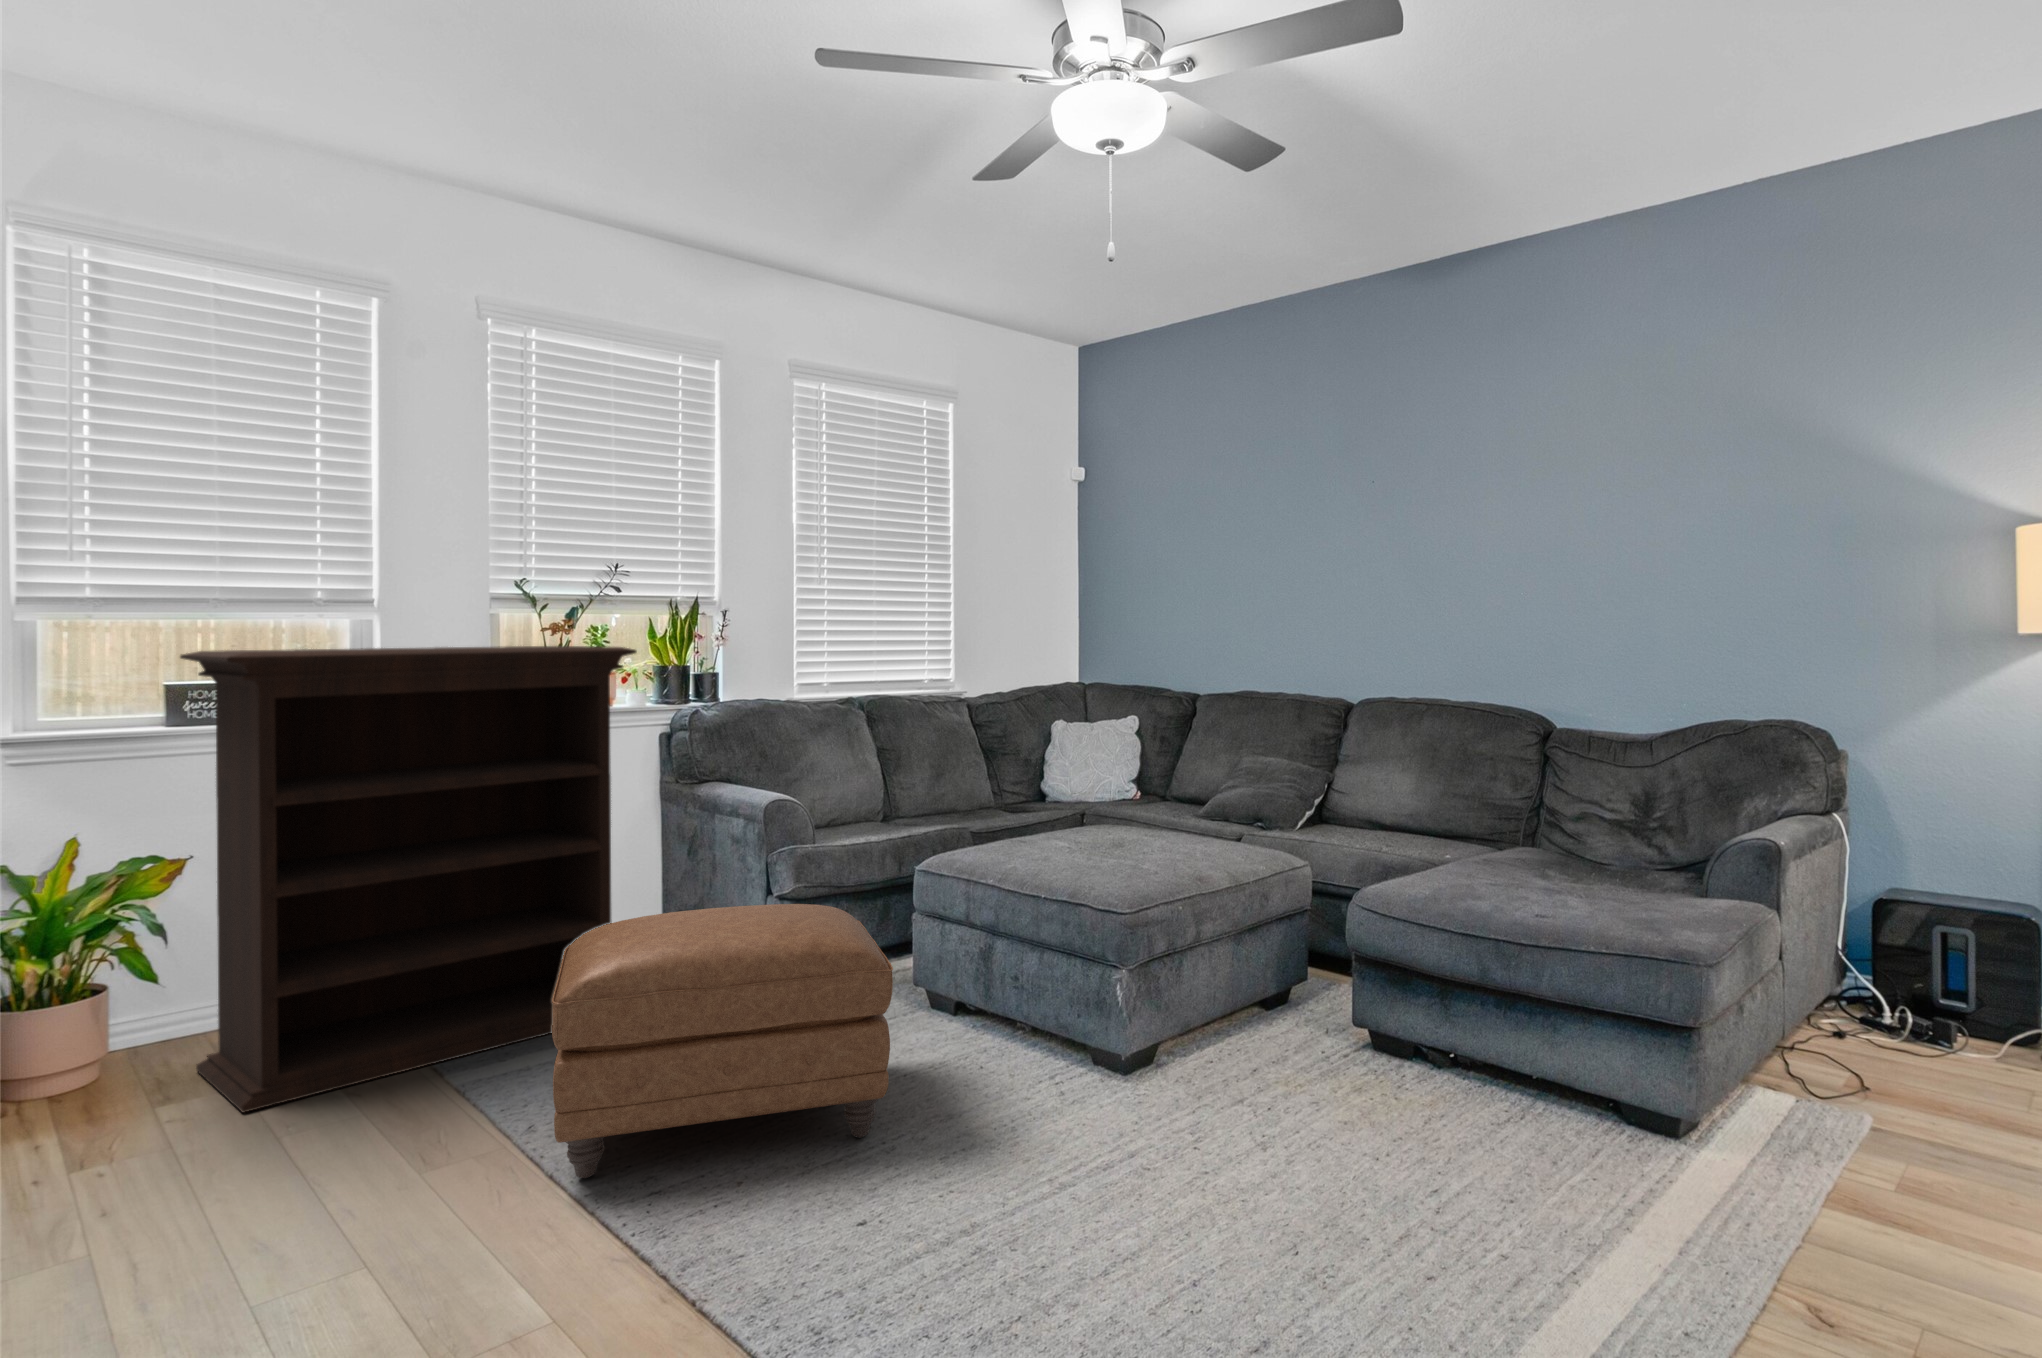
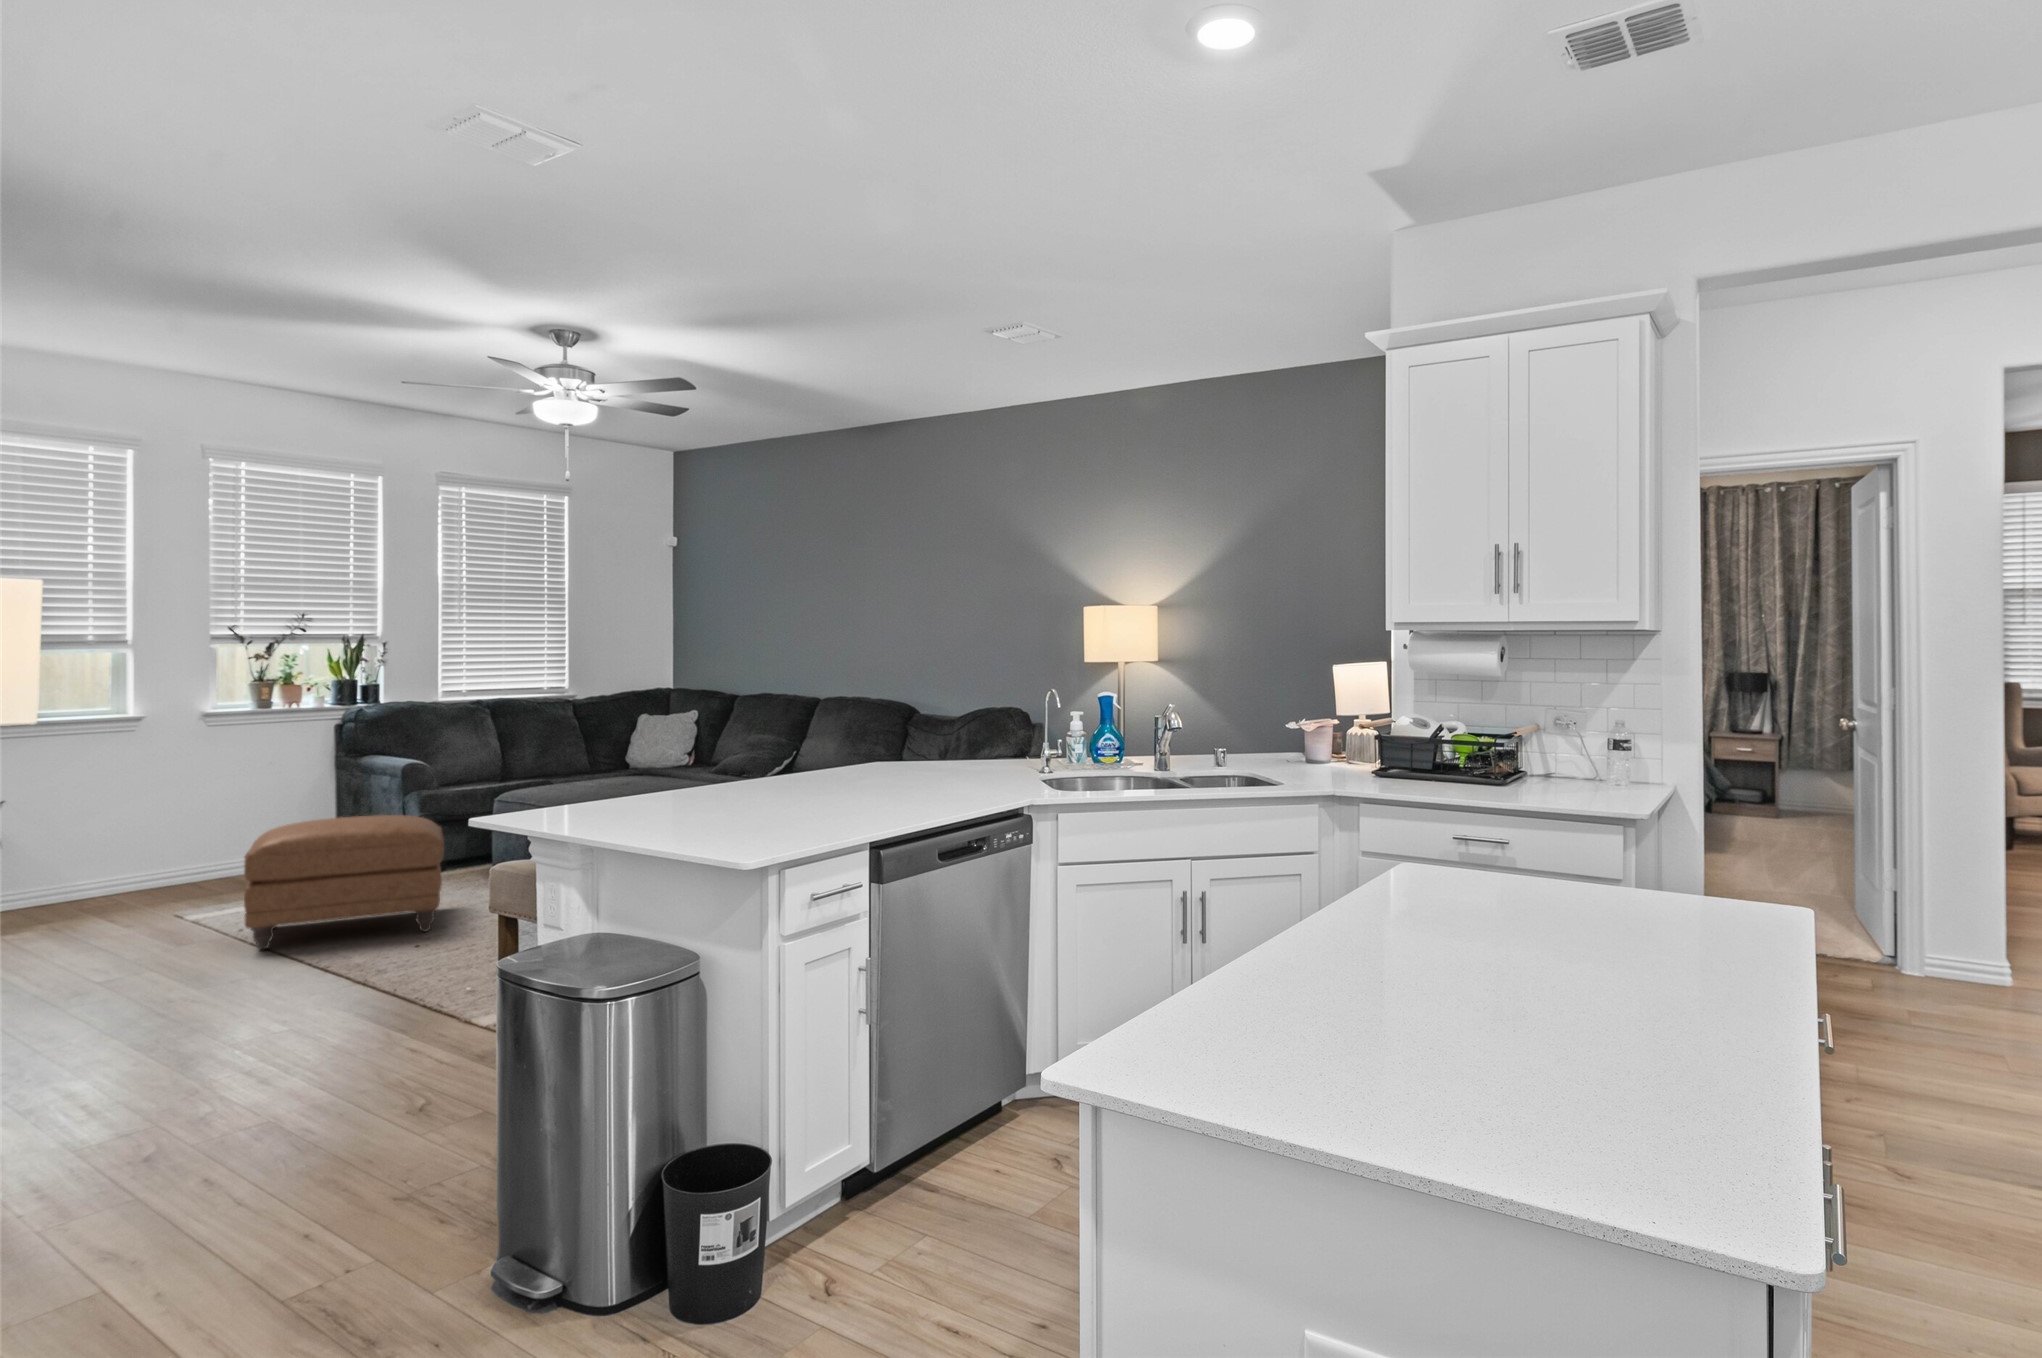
bookshelf: present [180,646,637,1113] -> none [4,669,310,938]

